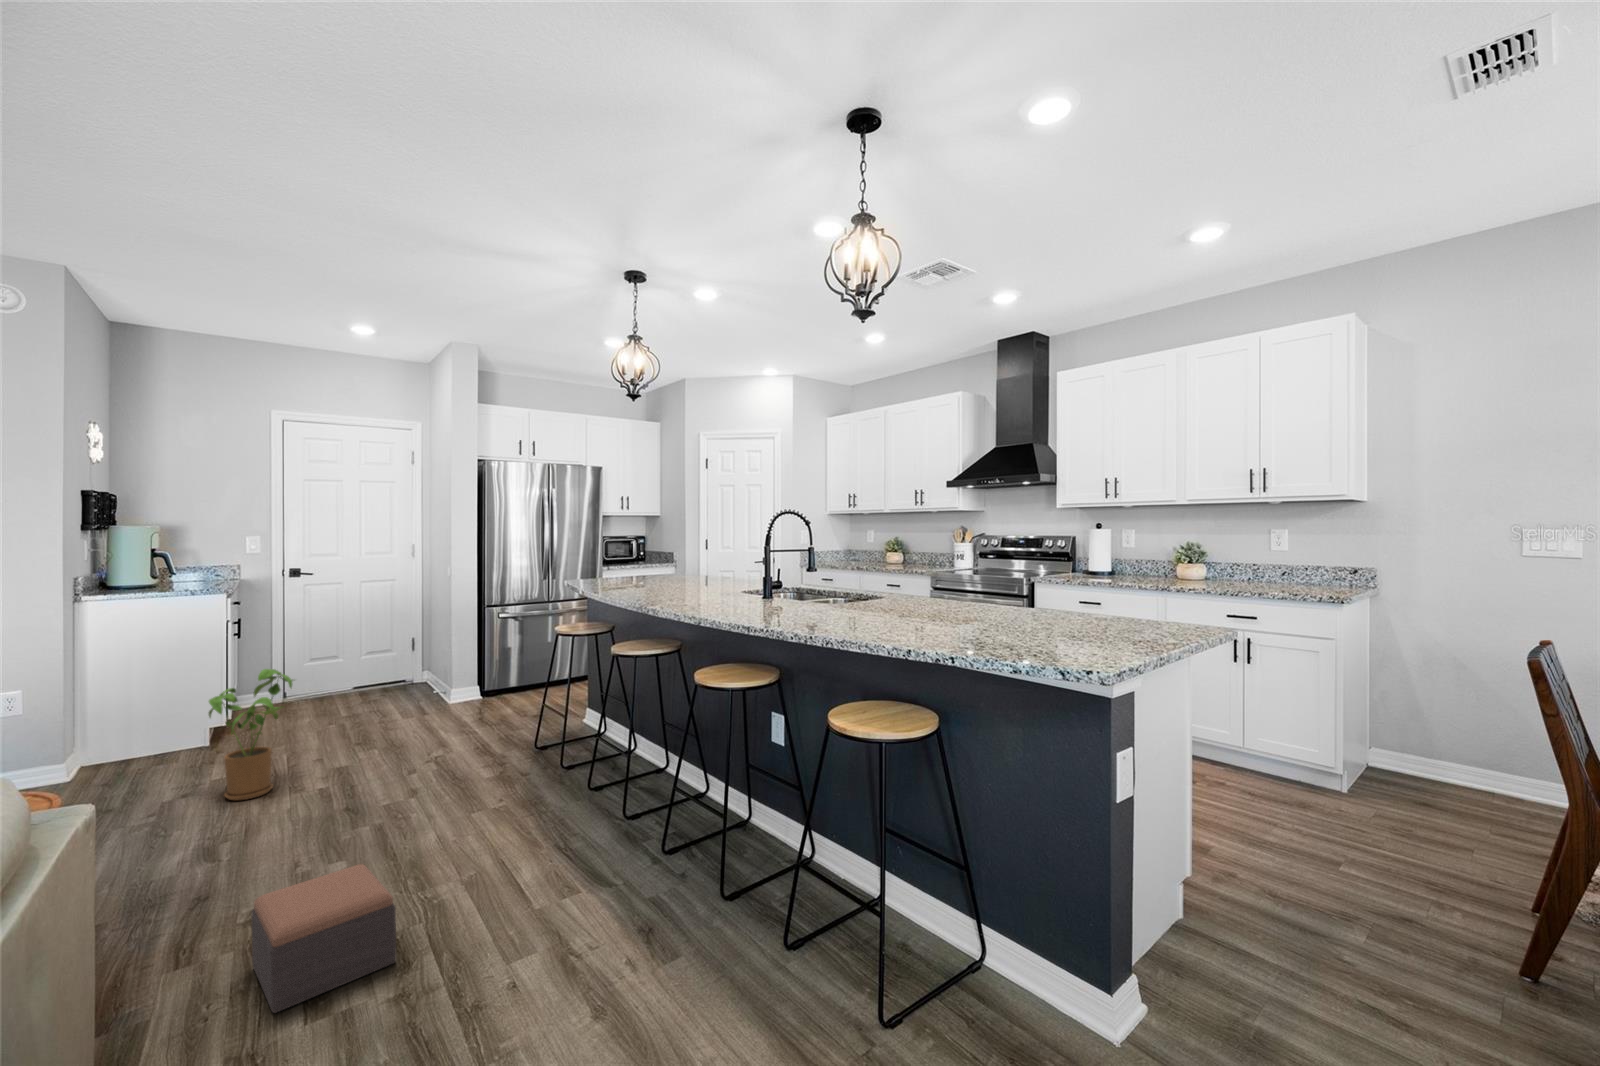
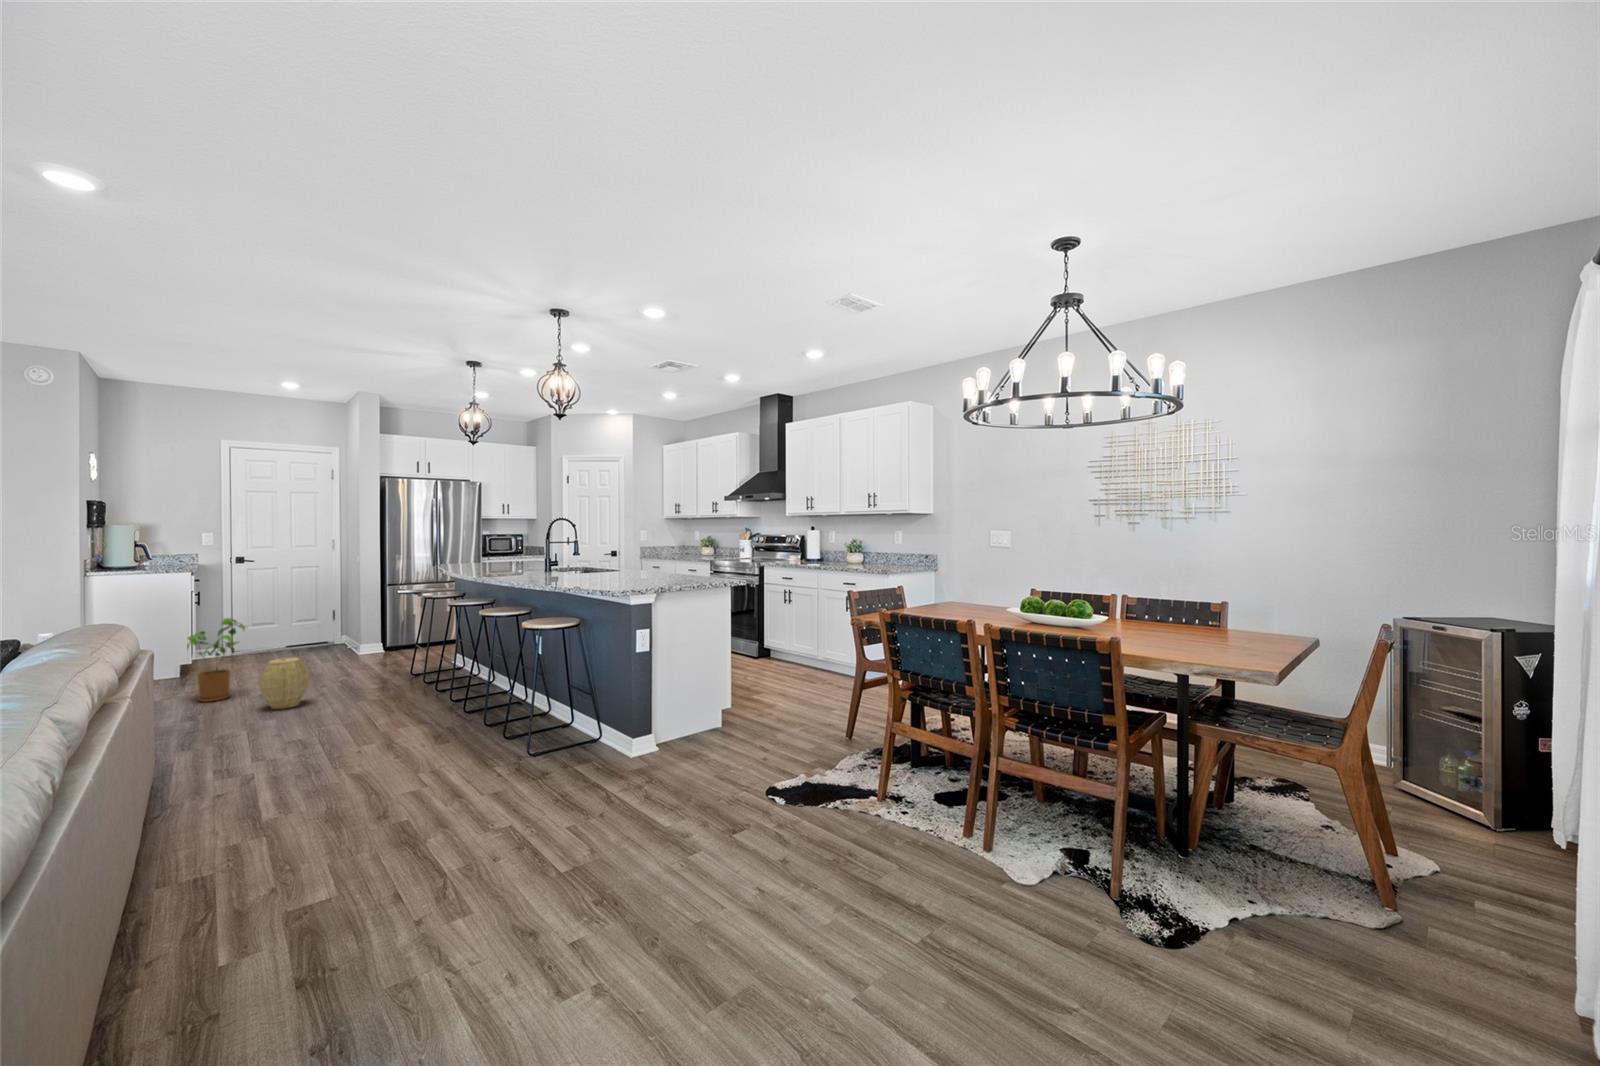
woven basket: none [311,736,386,823] -> present [259,658,309,709]
footstool: present [252,864,396,1013] -> none [230,709,311,768]

